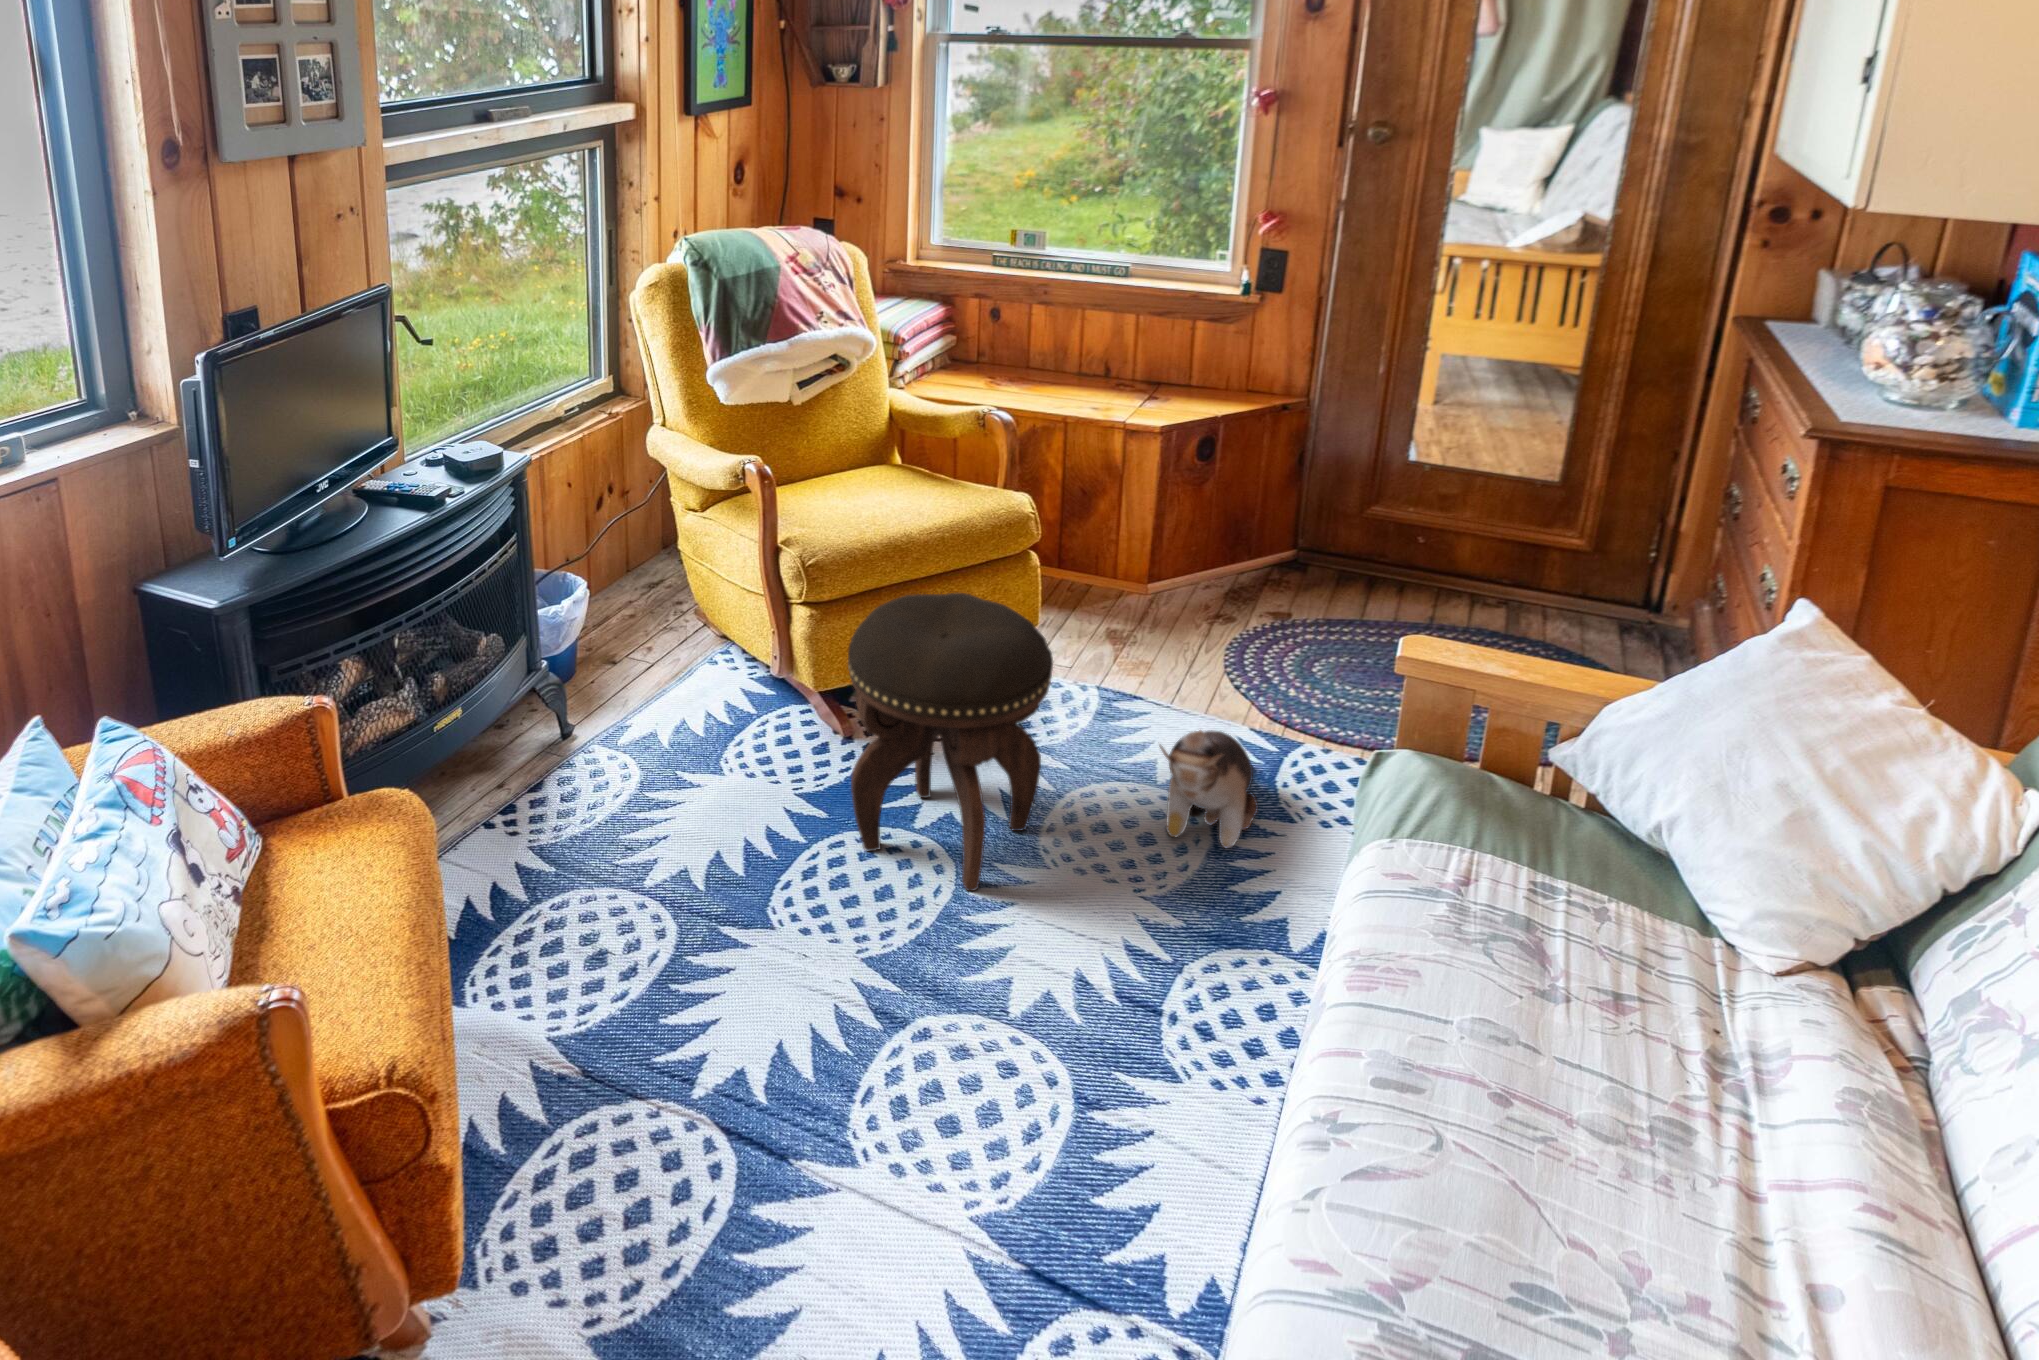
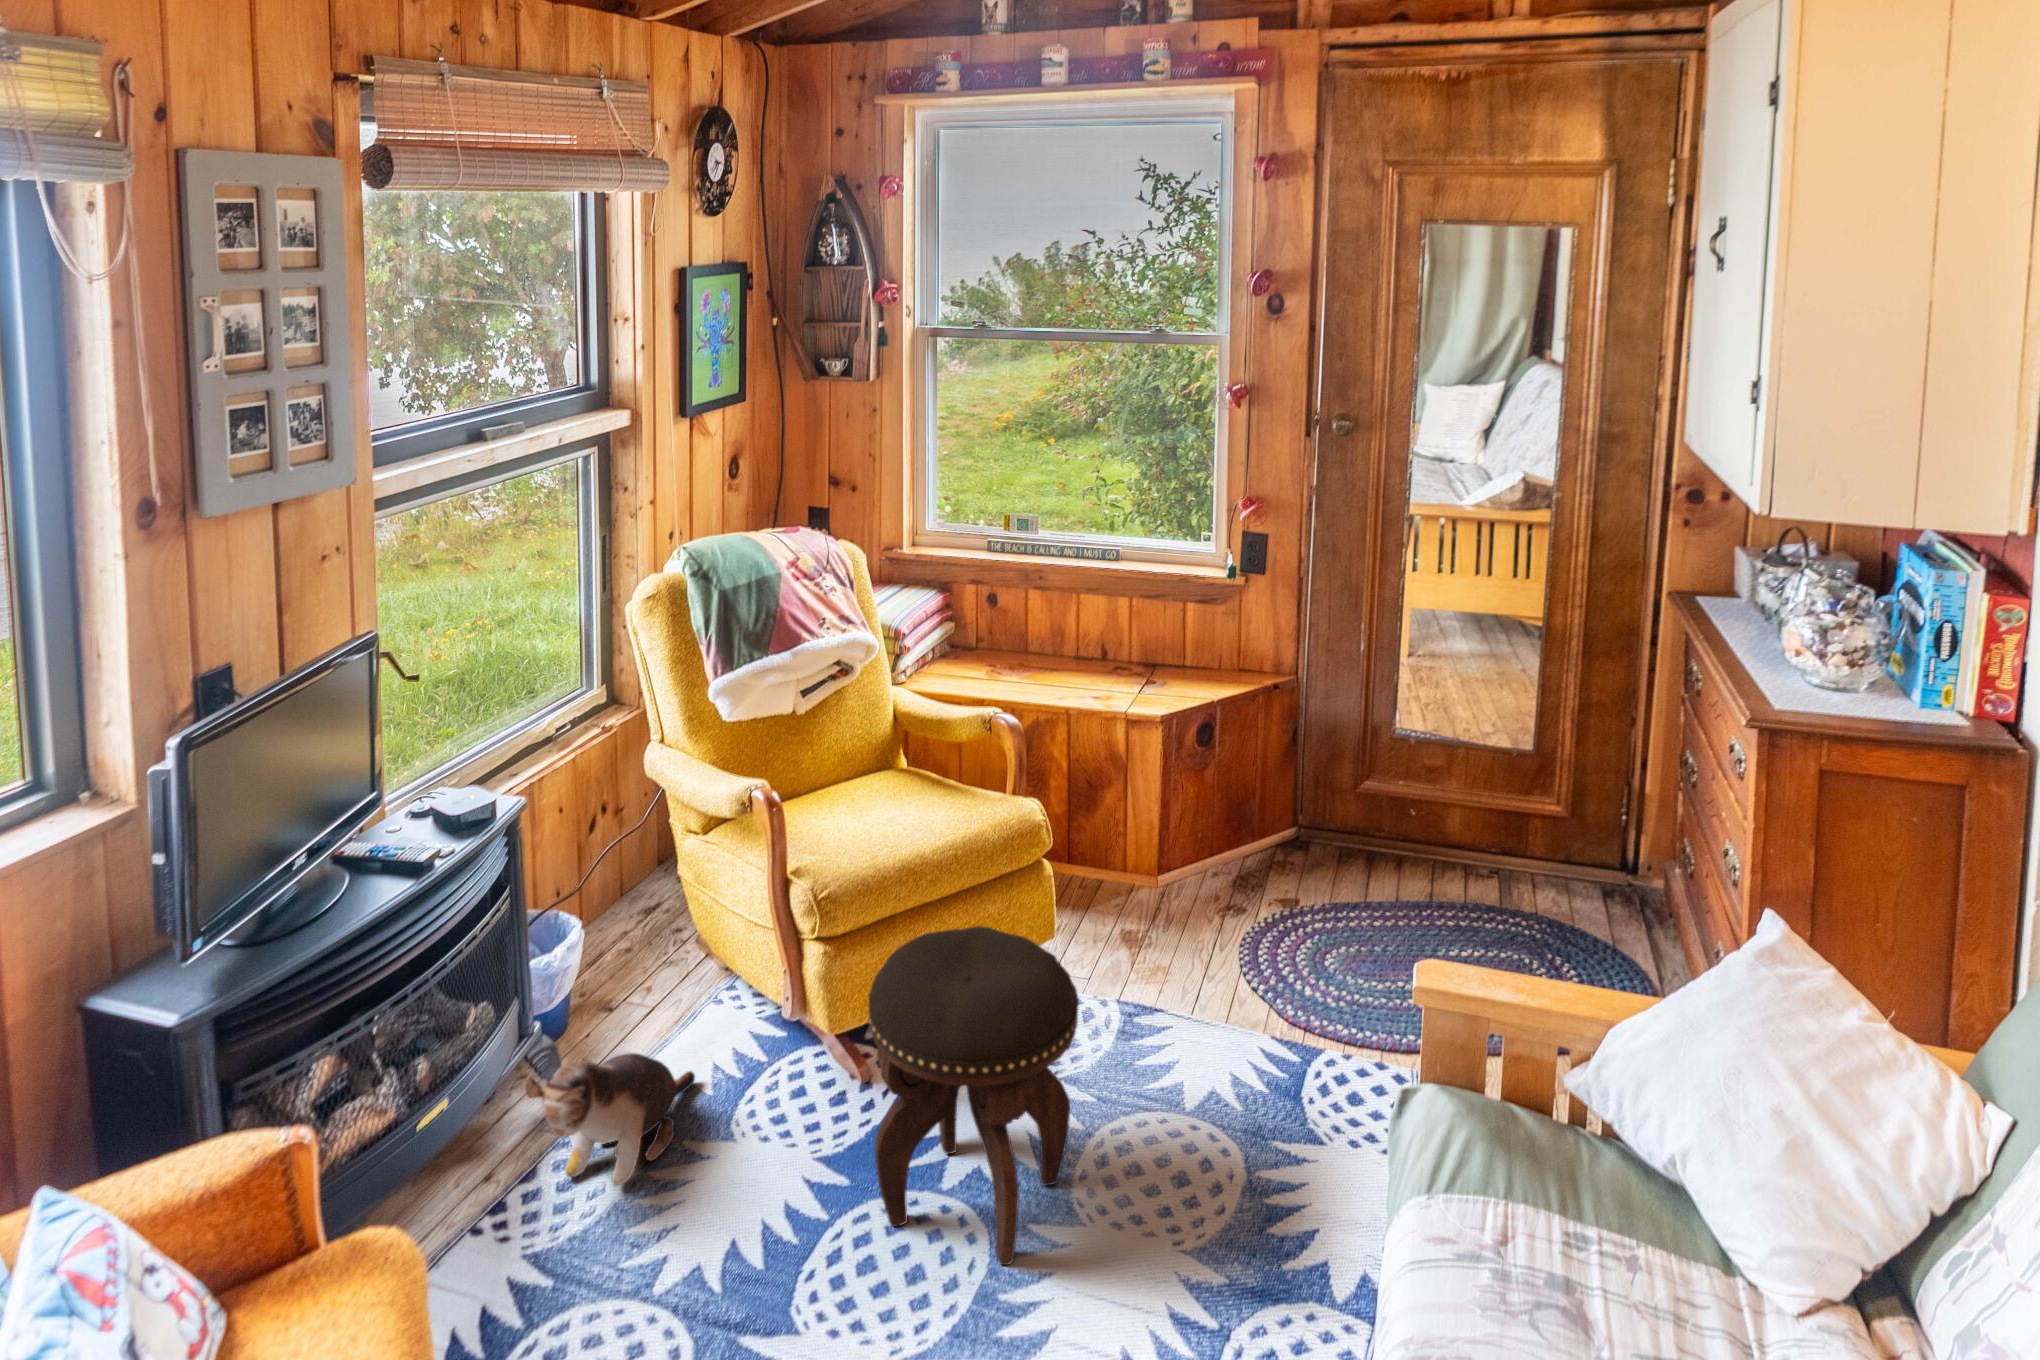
plush toy: present [1160,730,1258,848] -> present [525,1053,695,1185]

